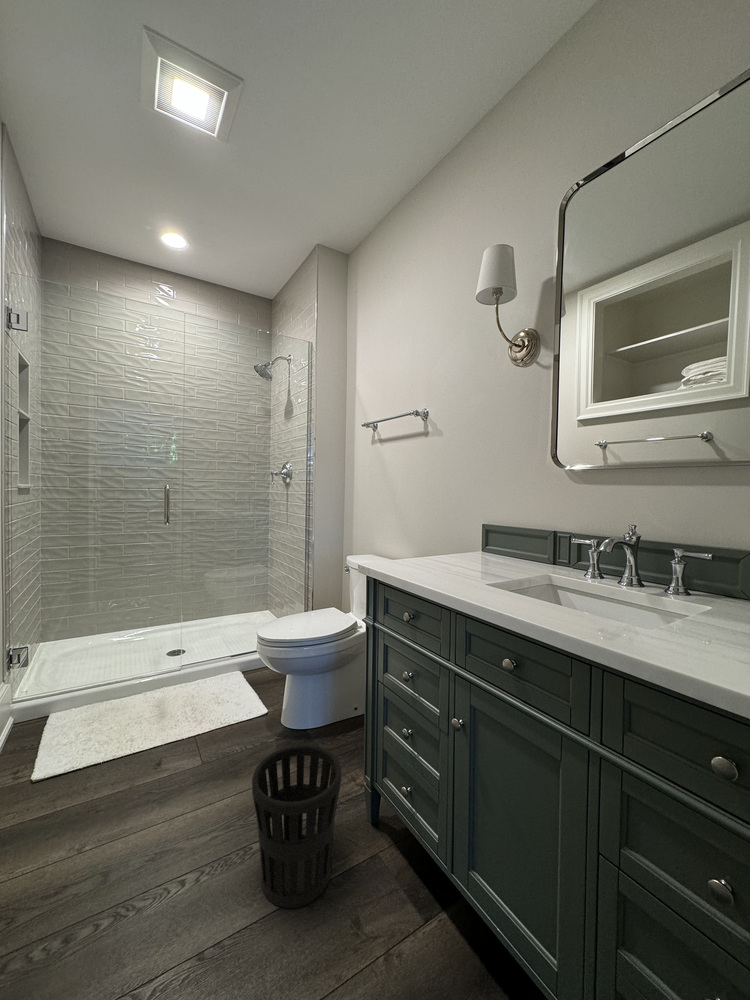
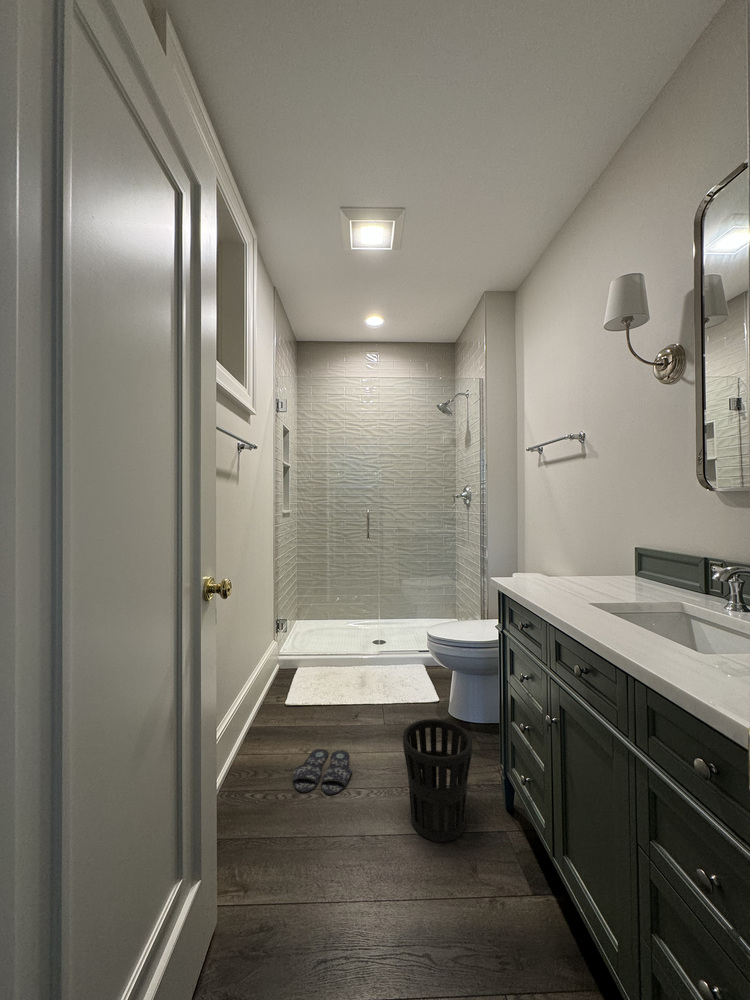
slippers: none [60,823,165,923] -> present [293,749,352,795]

